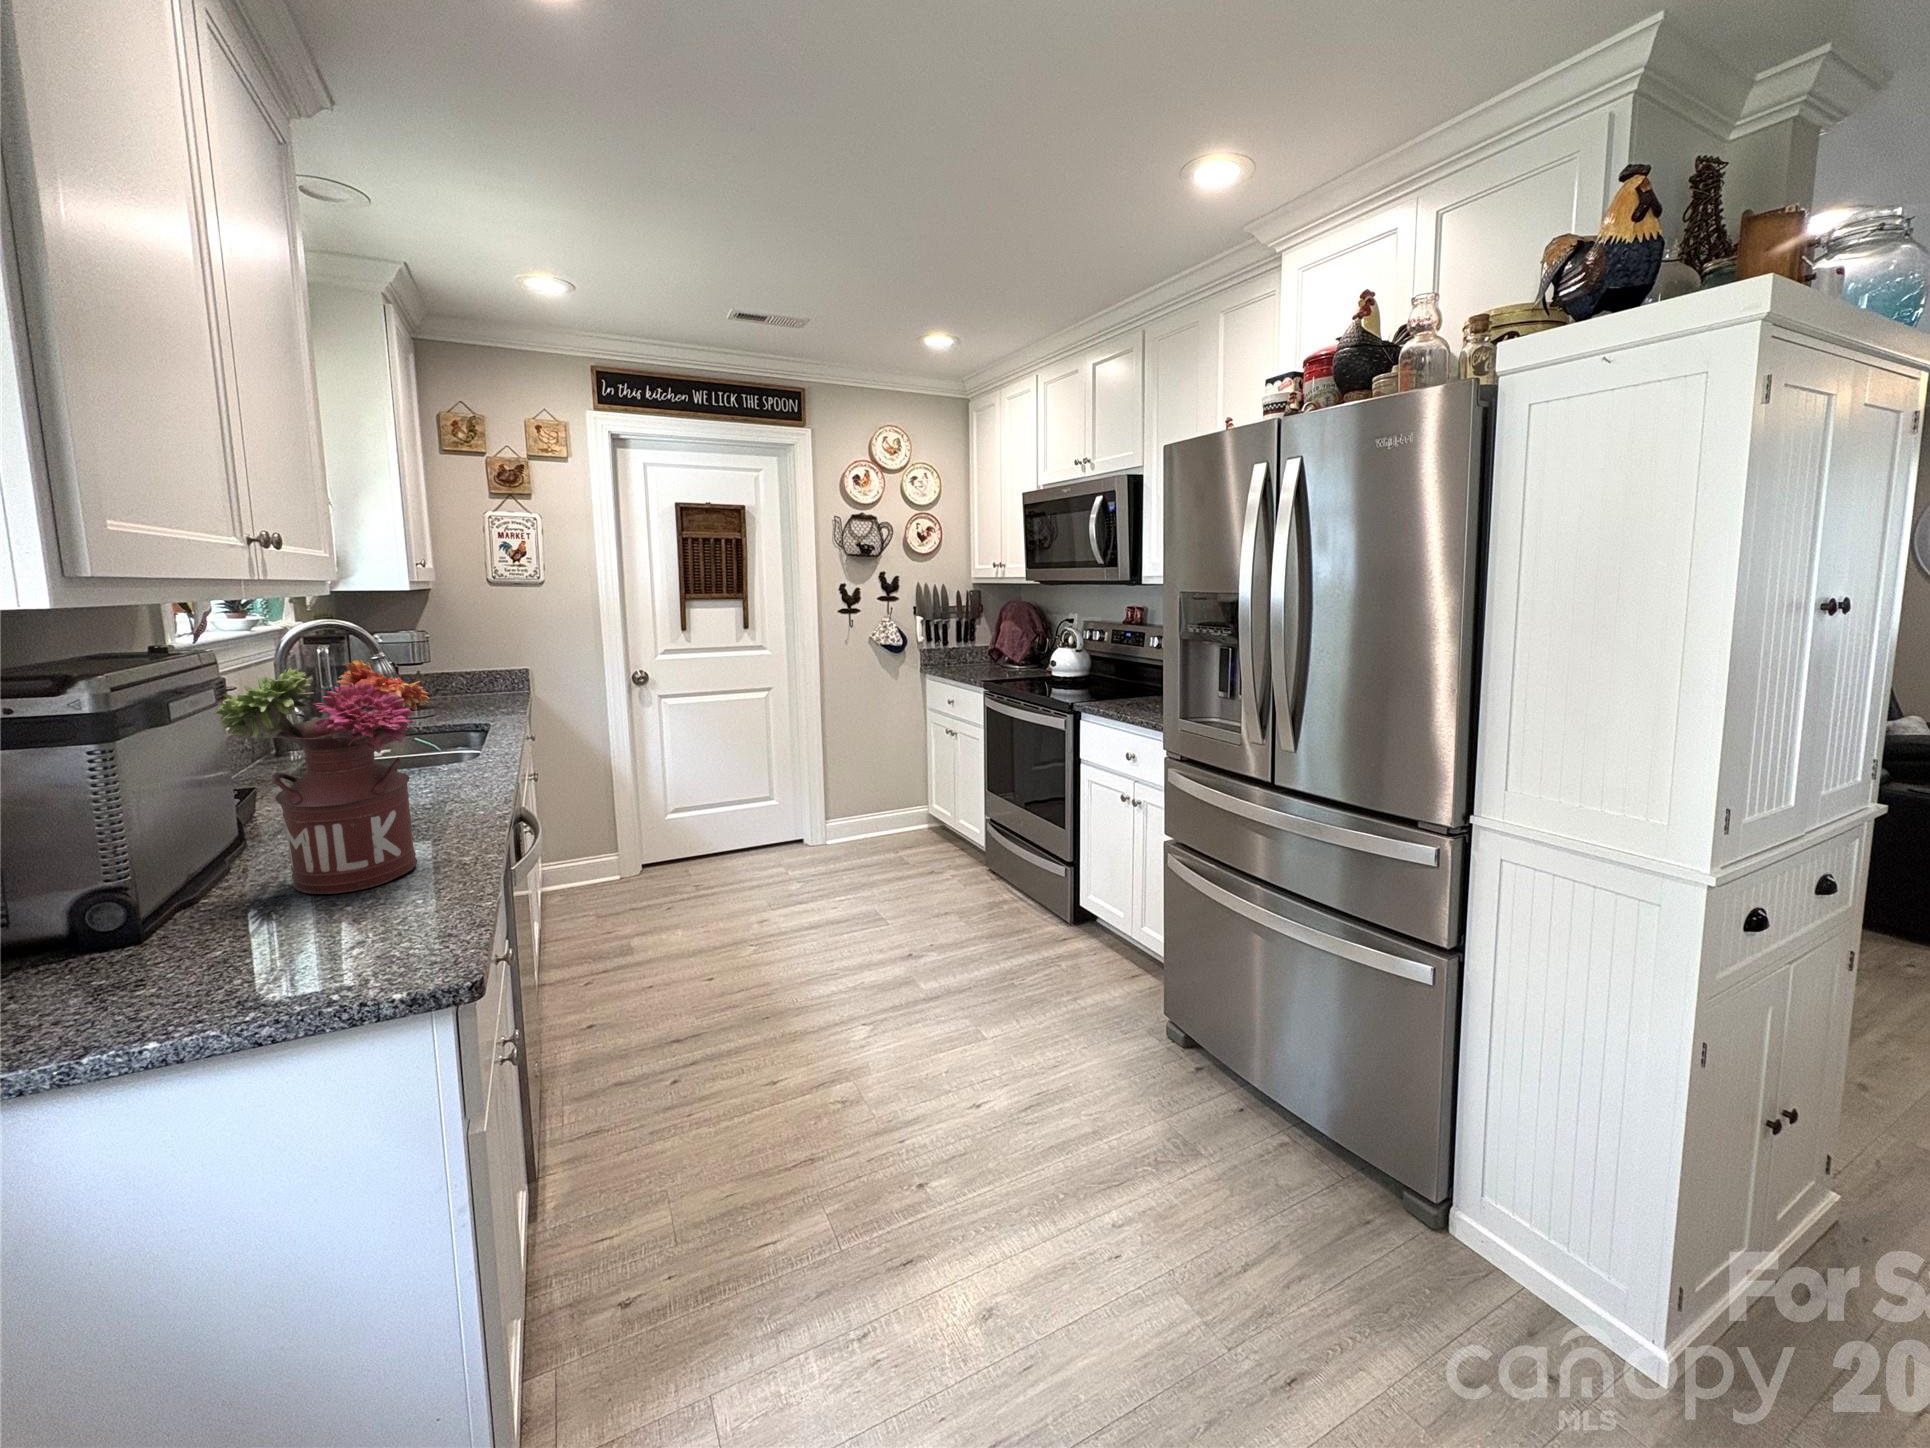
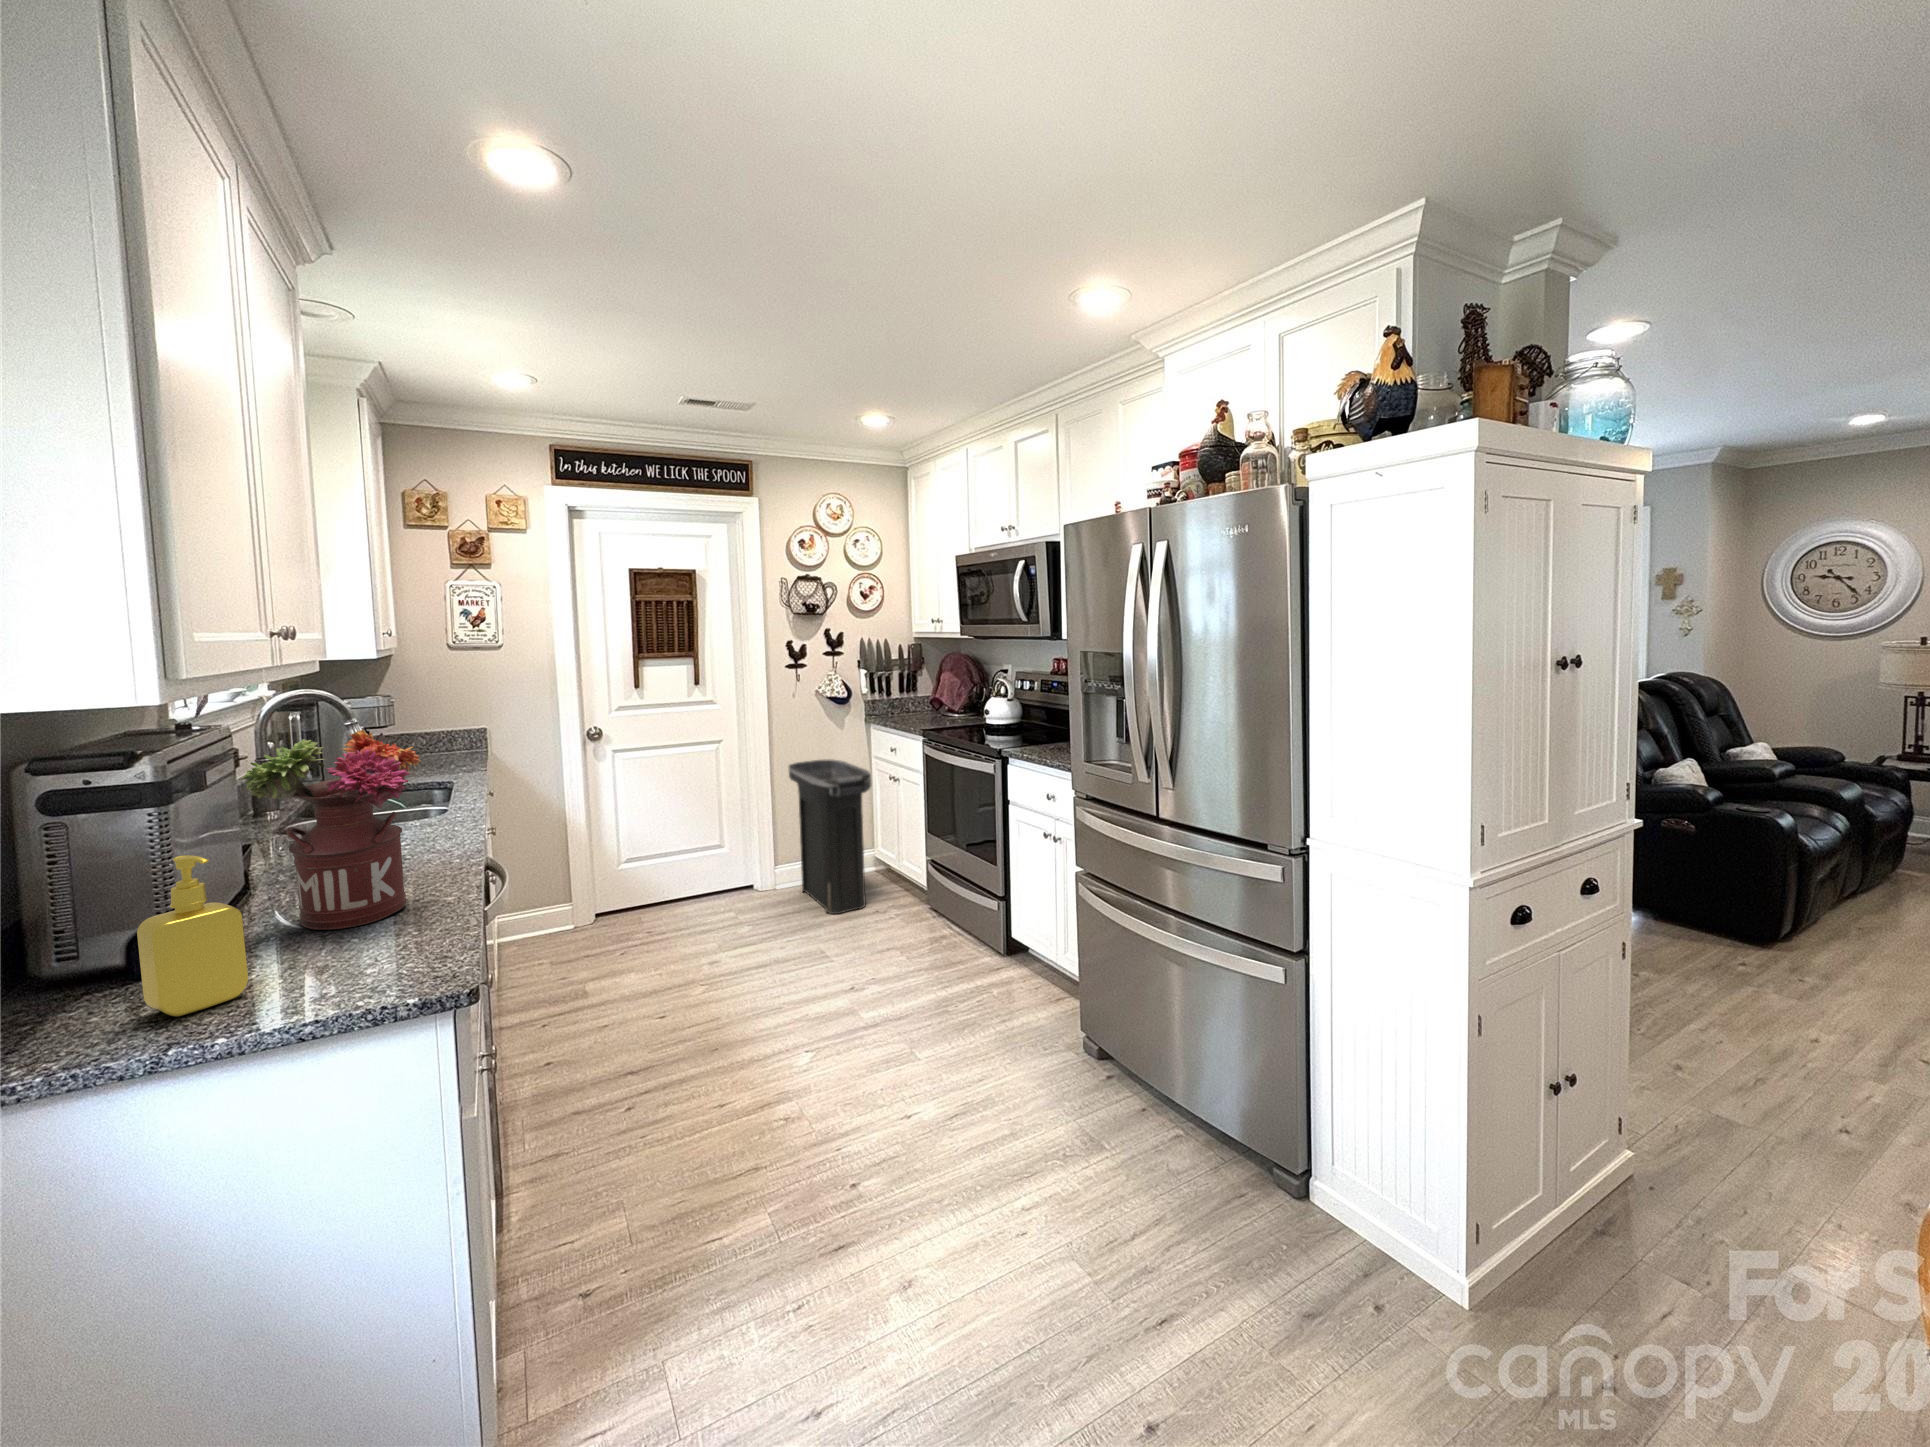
trash can: none [840,712,928,876] -> present [789,759,871,914]
soap dispenser: none [68,806,211,1005] -> present [137,855,248,1017]

